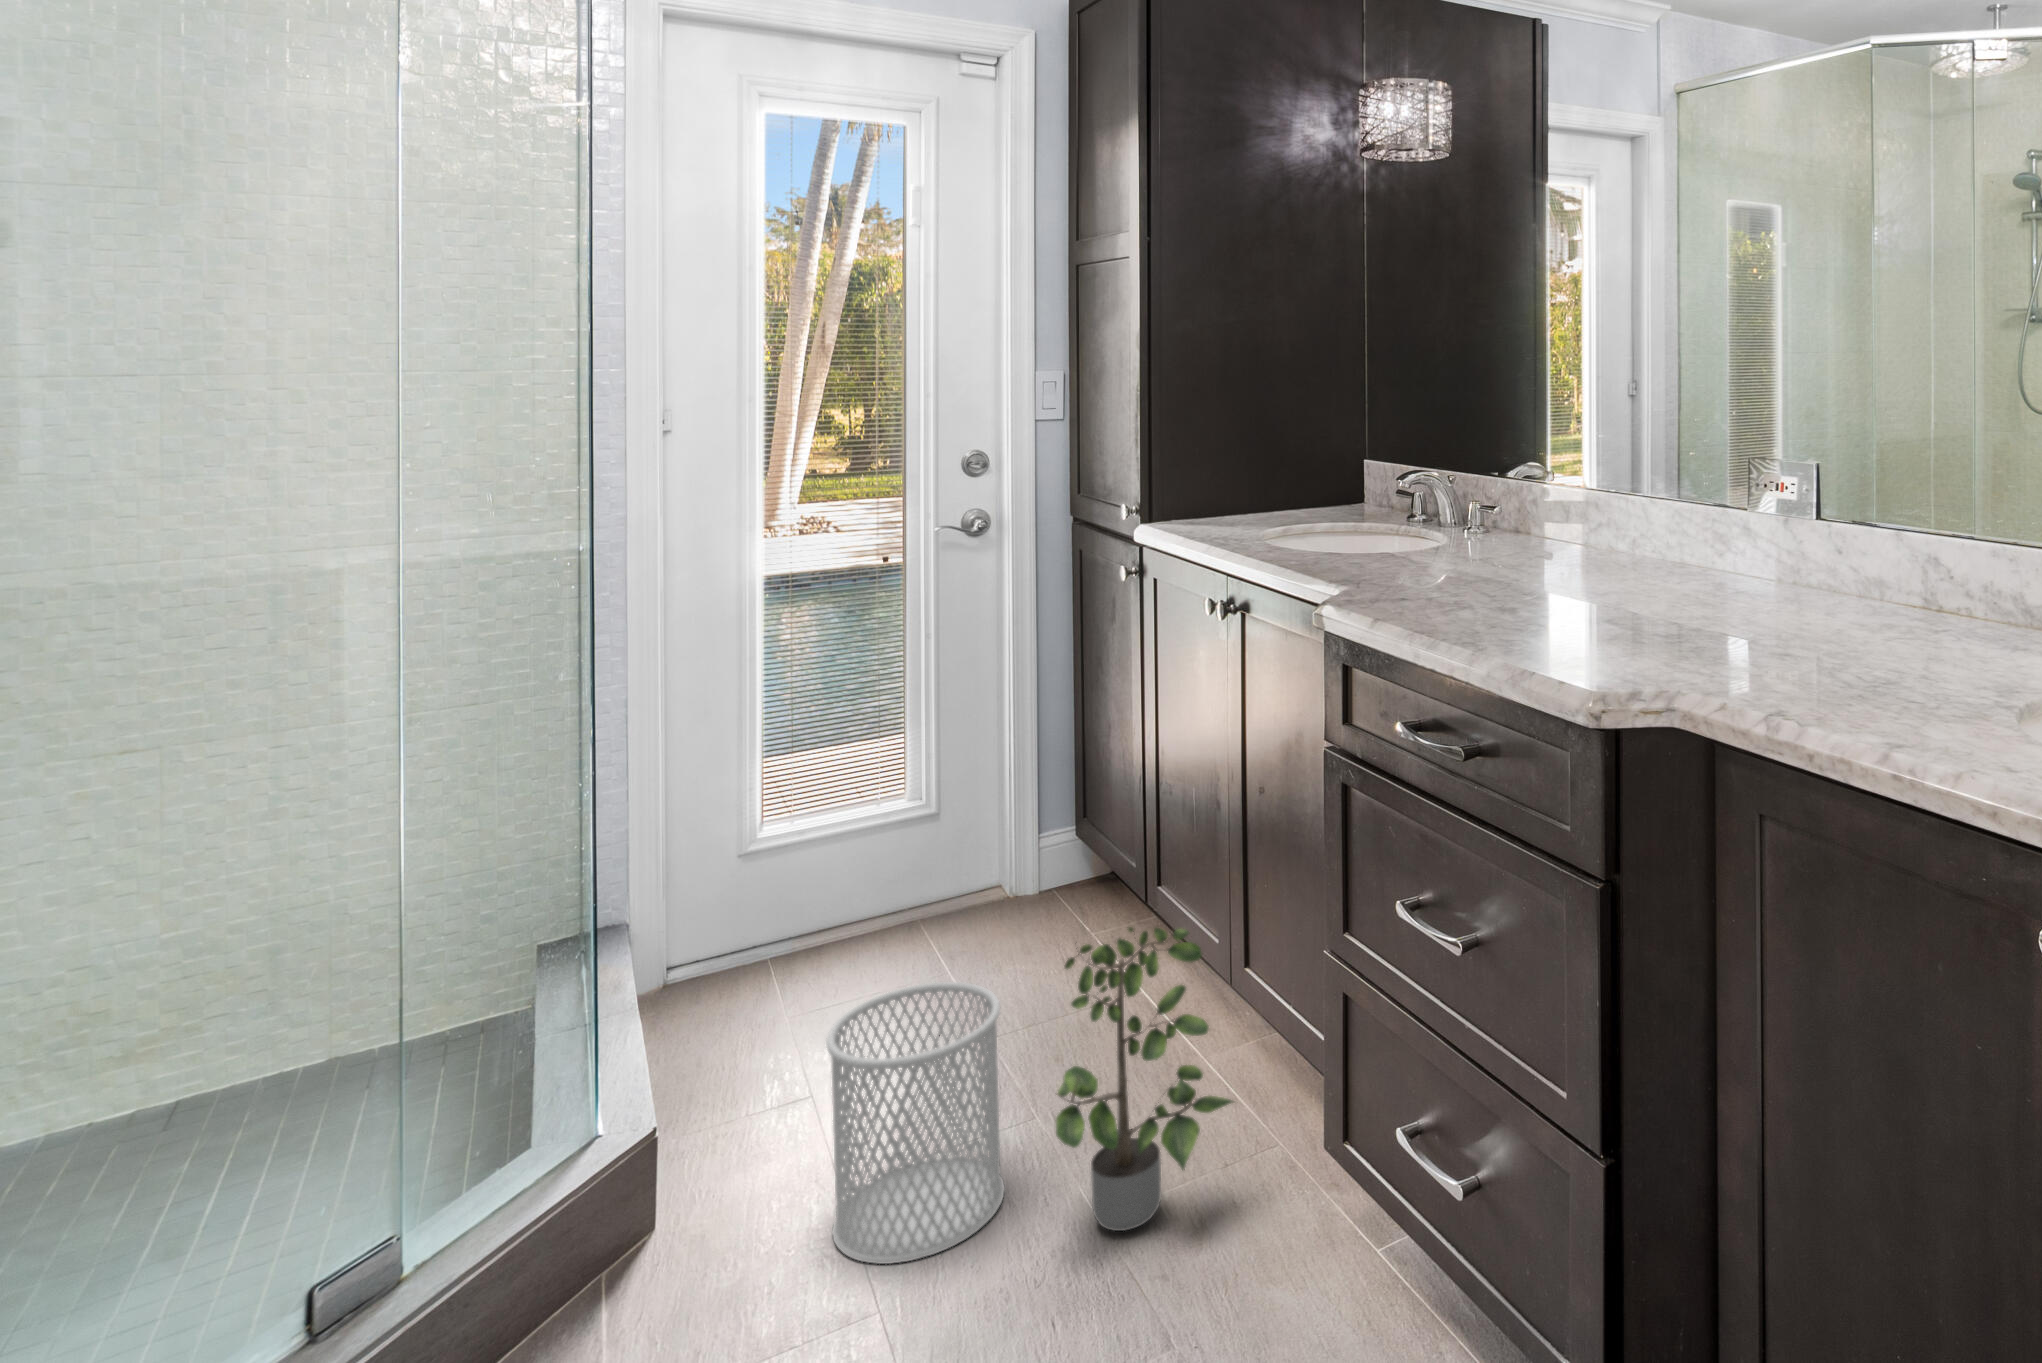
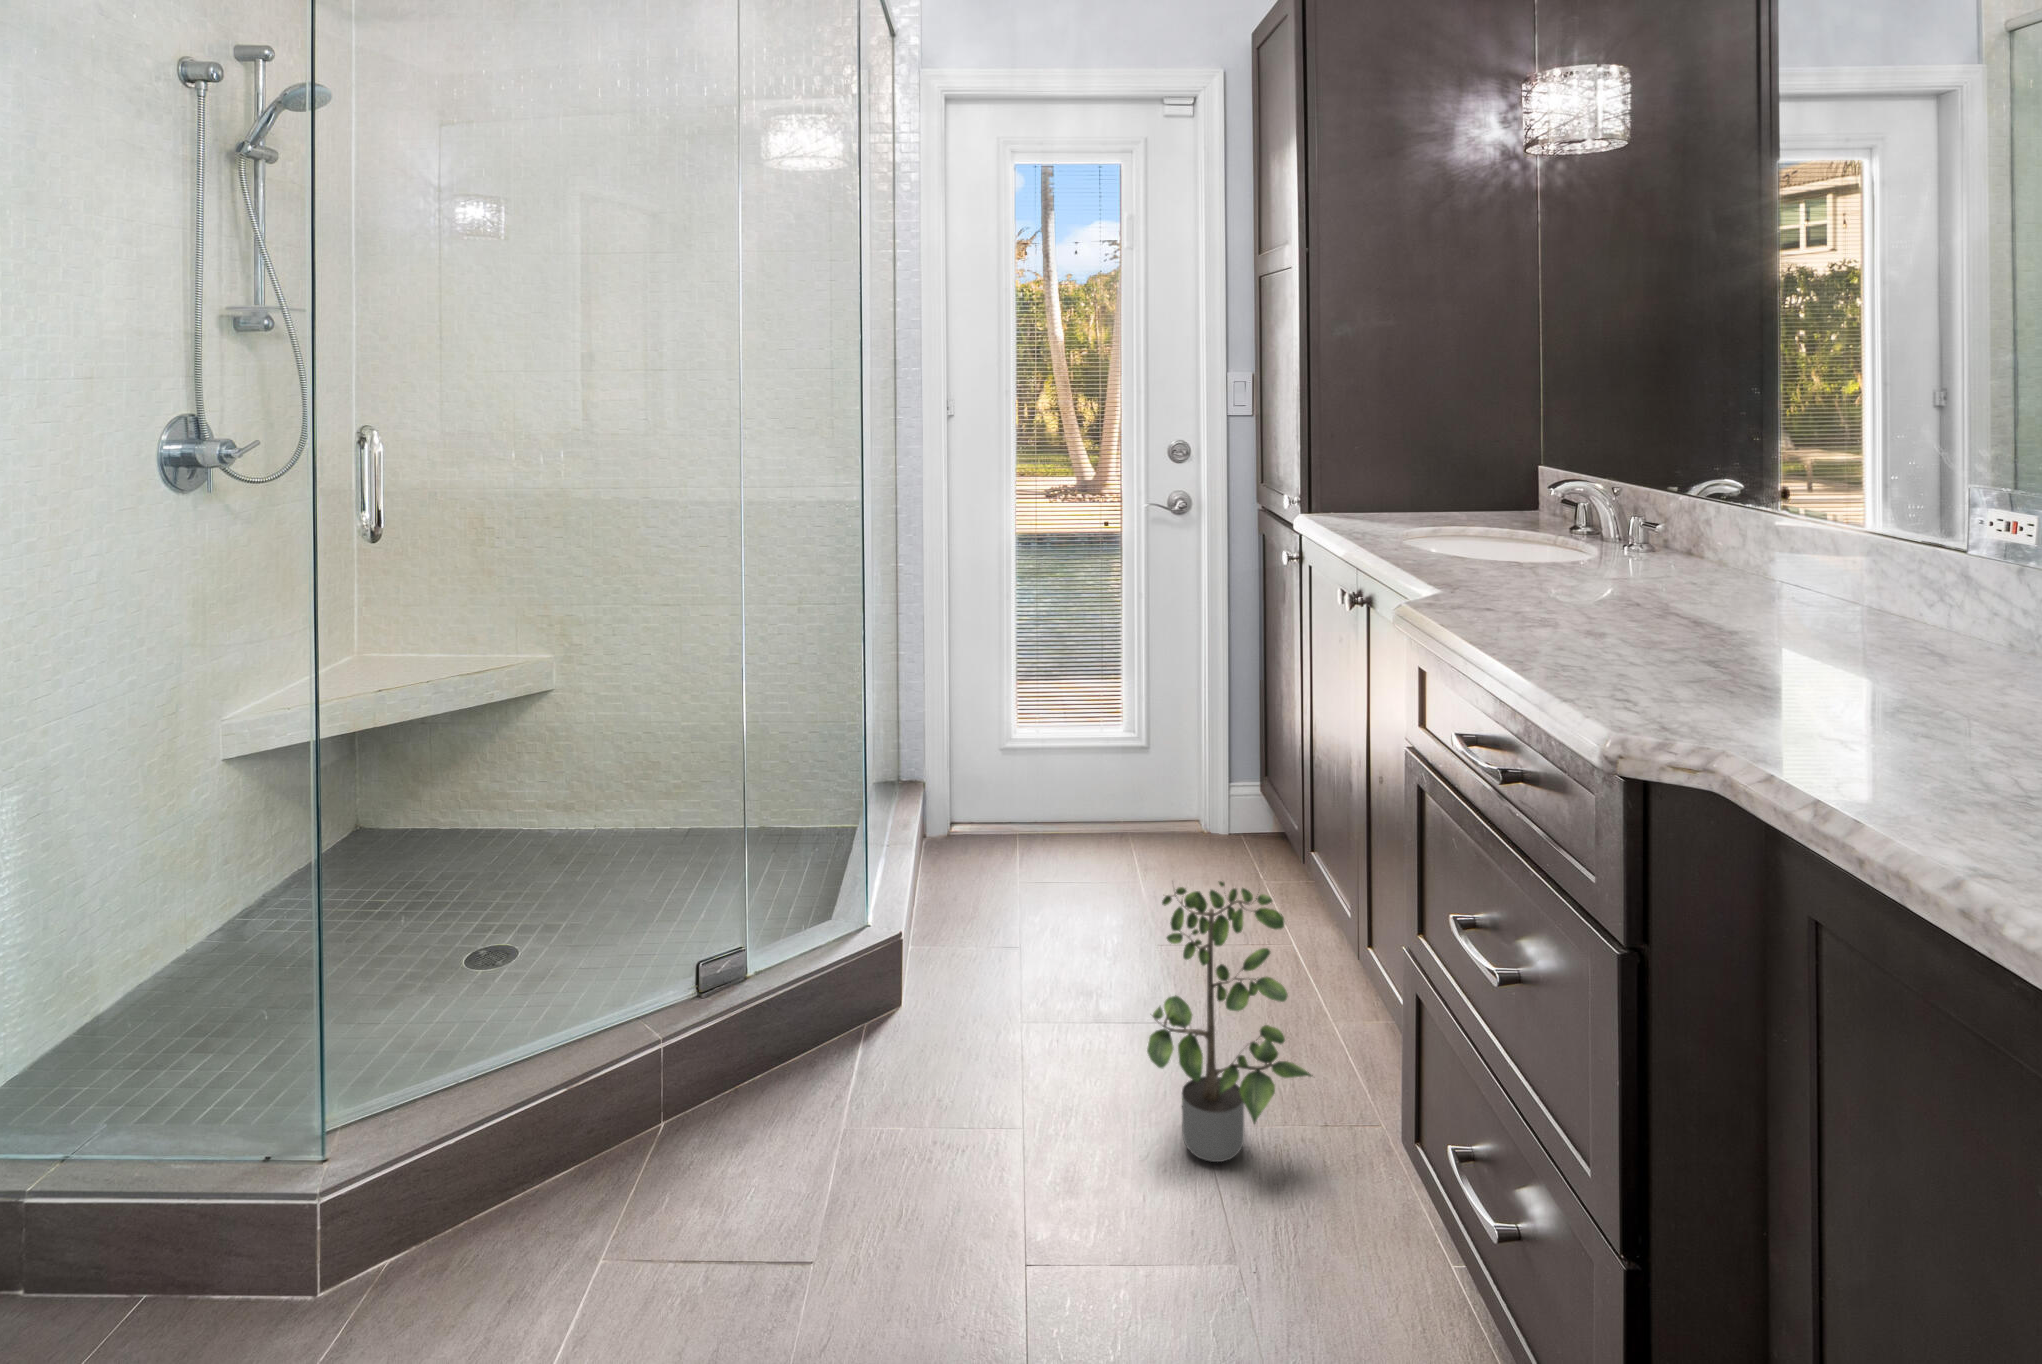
wastebasket: present [826,982,1005,1264] -> none [986,887,1123,1120]

